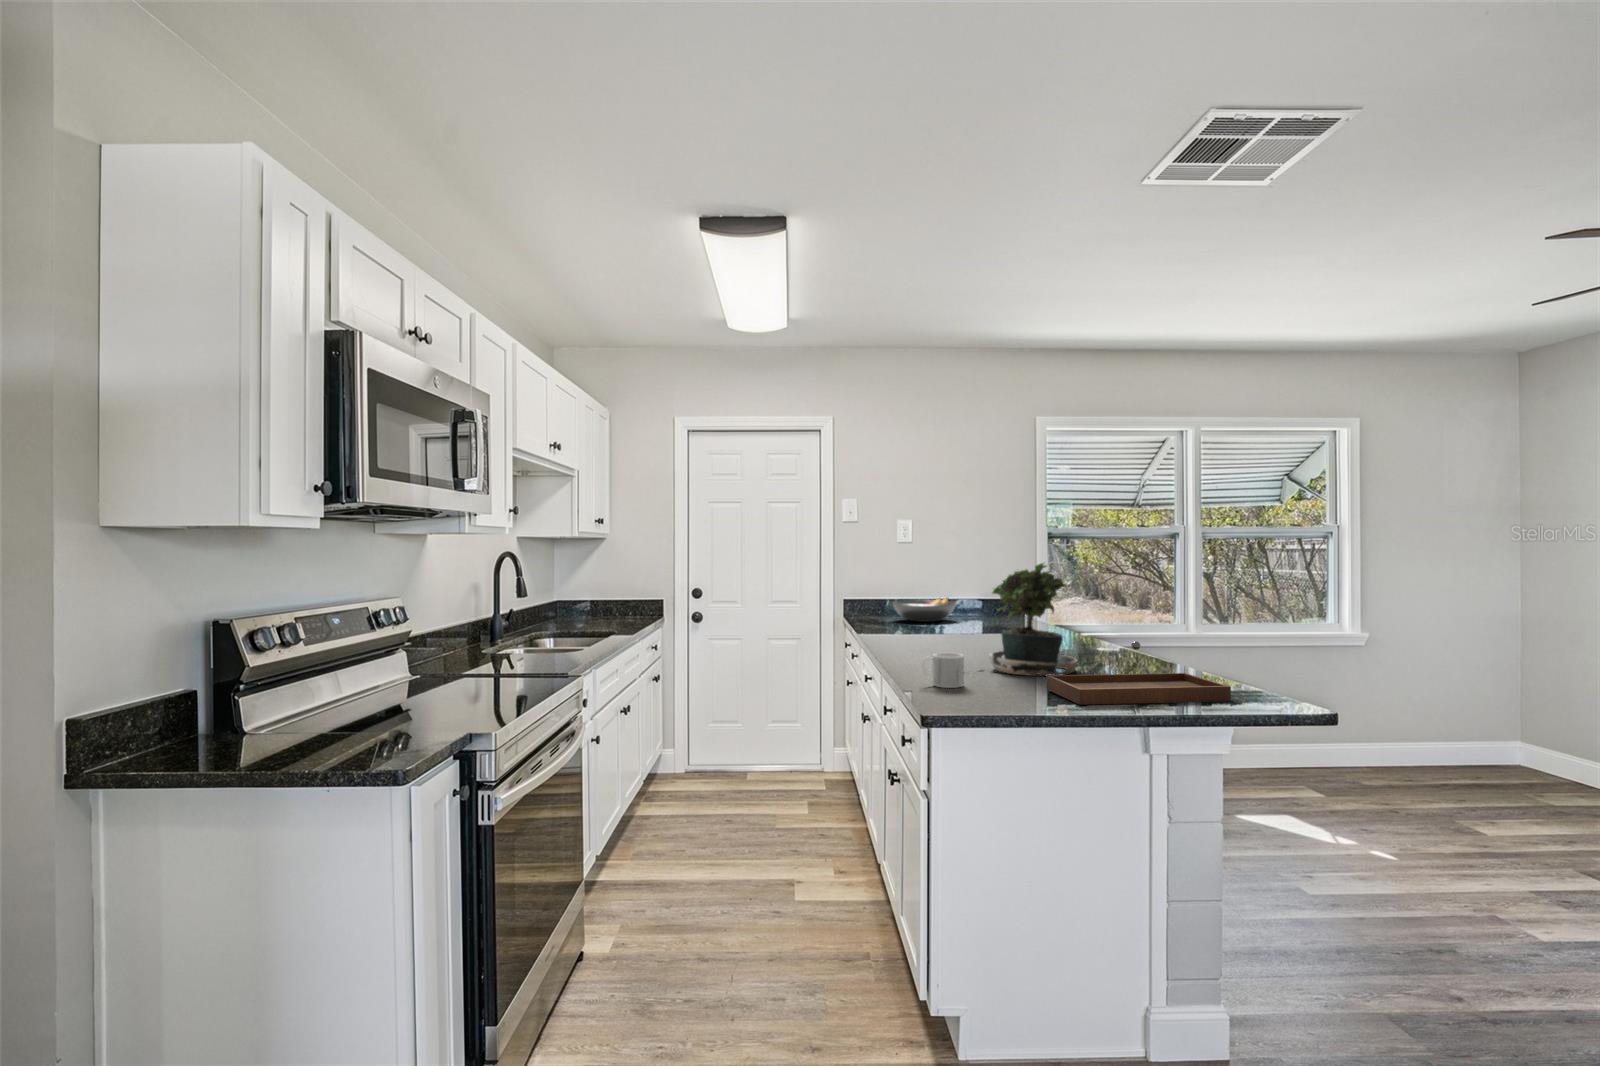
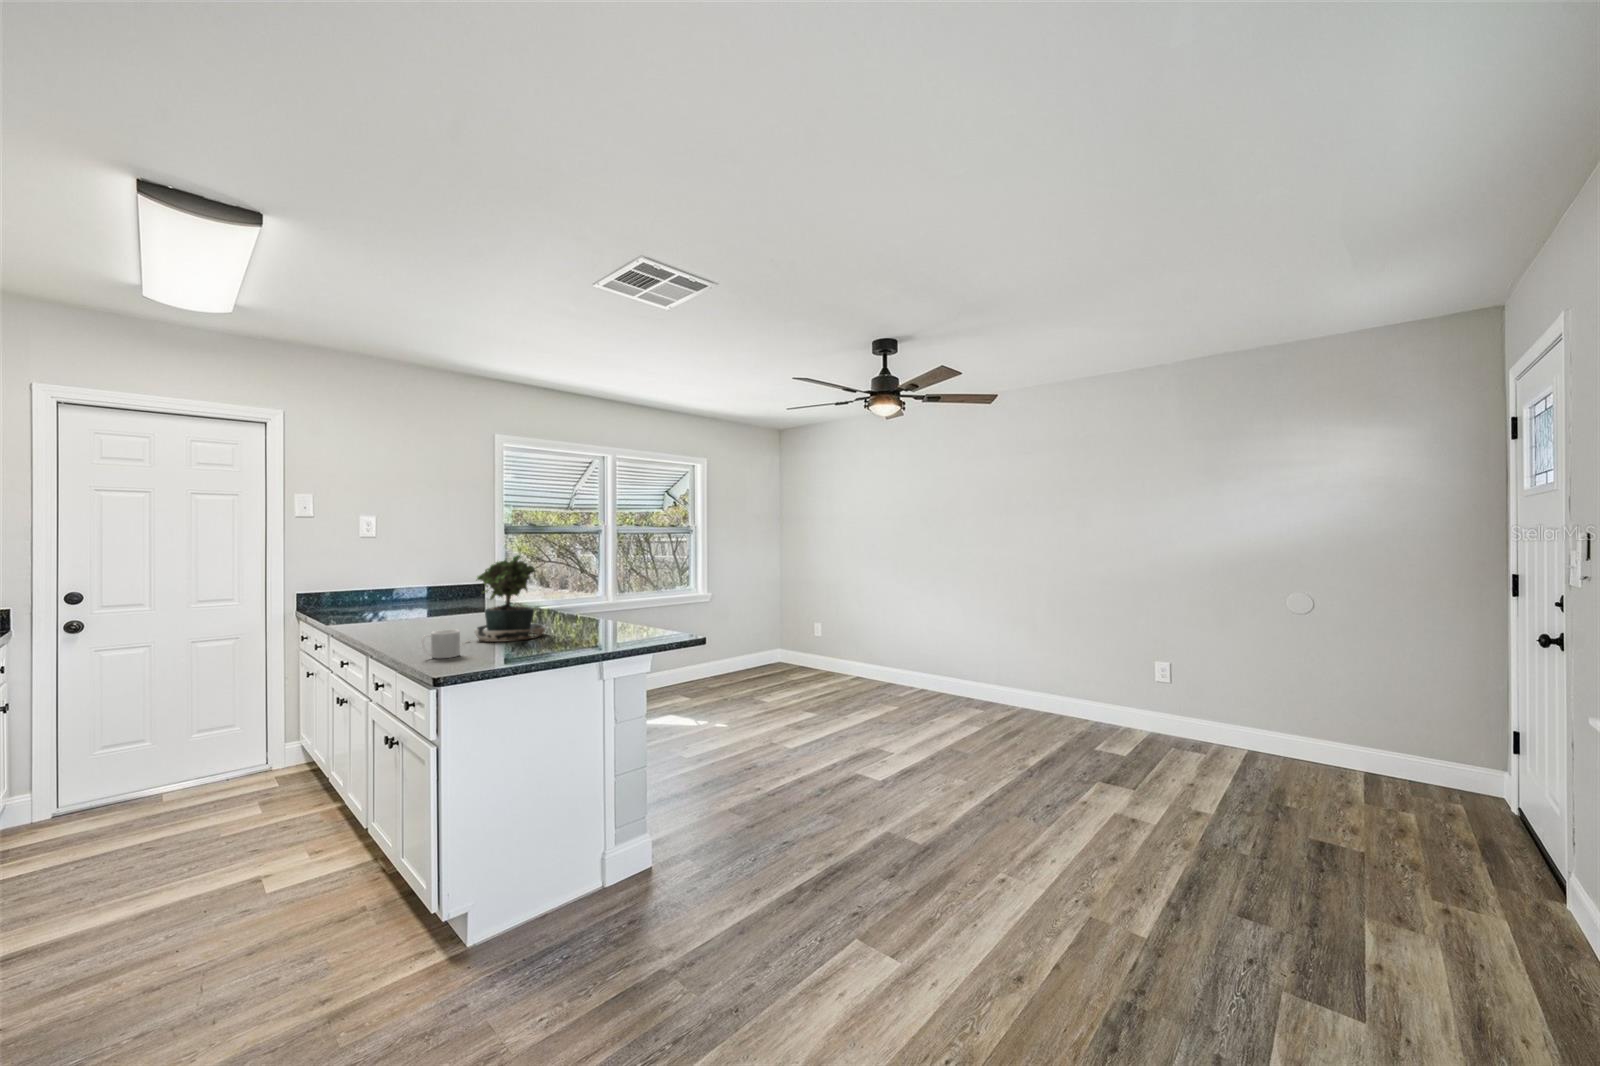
fruit bowl: present [892,598,956,622] -> none [353,588,420,611]
tray: present [1047,641,1231,705] -> none [529,607,653,655]

